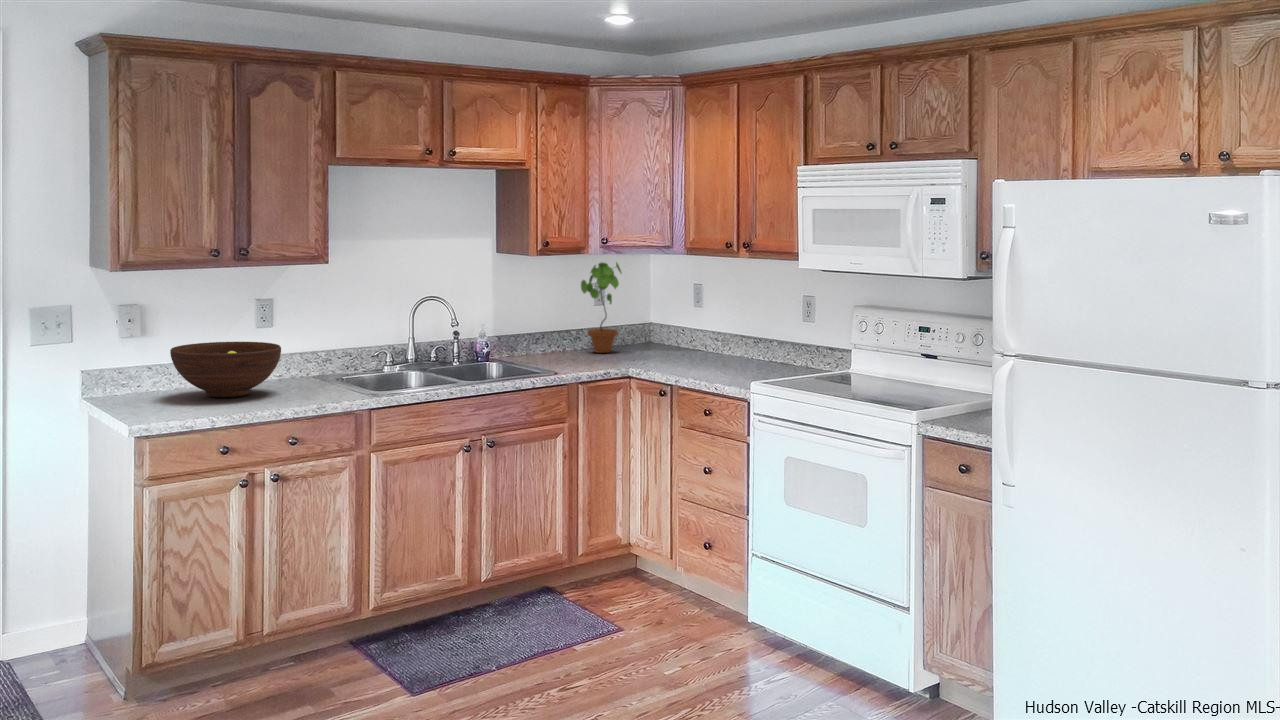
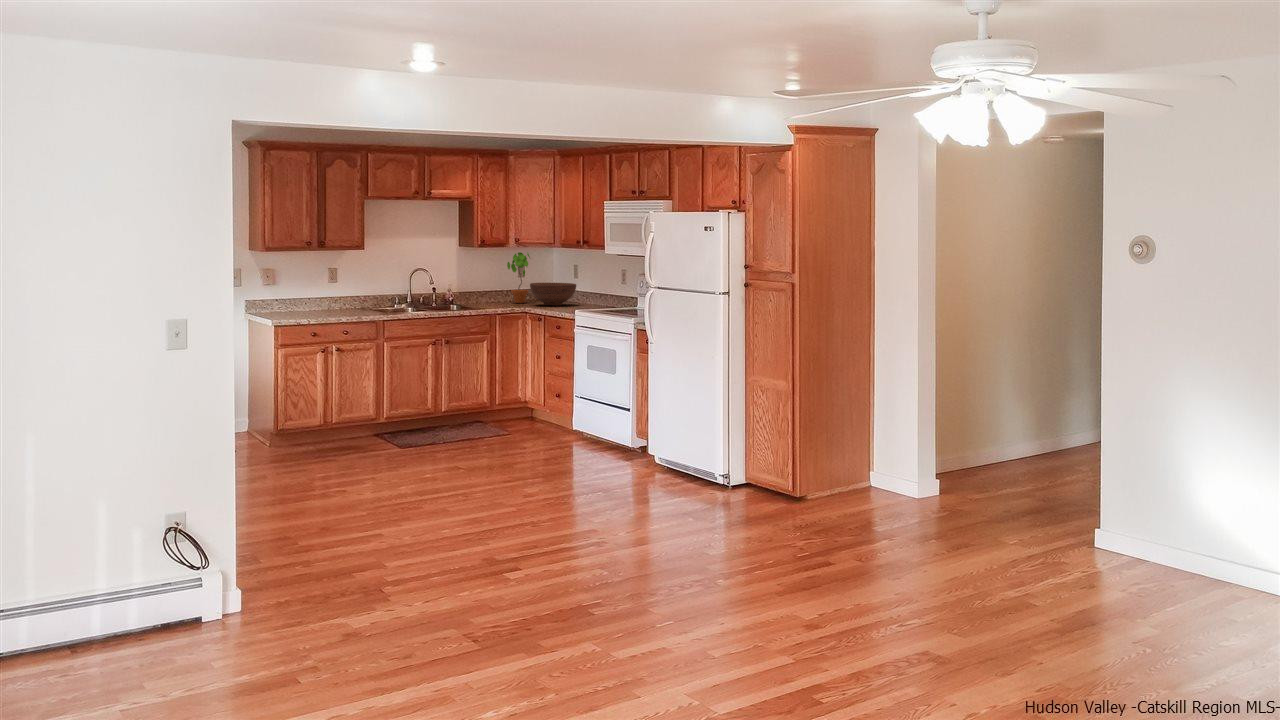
fruit bowl: present [170,342,281,397] -> present [530,283,576,306]

